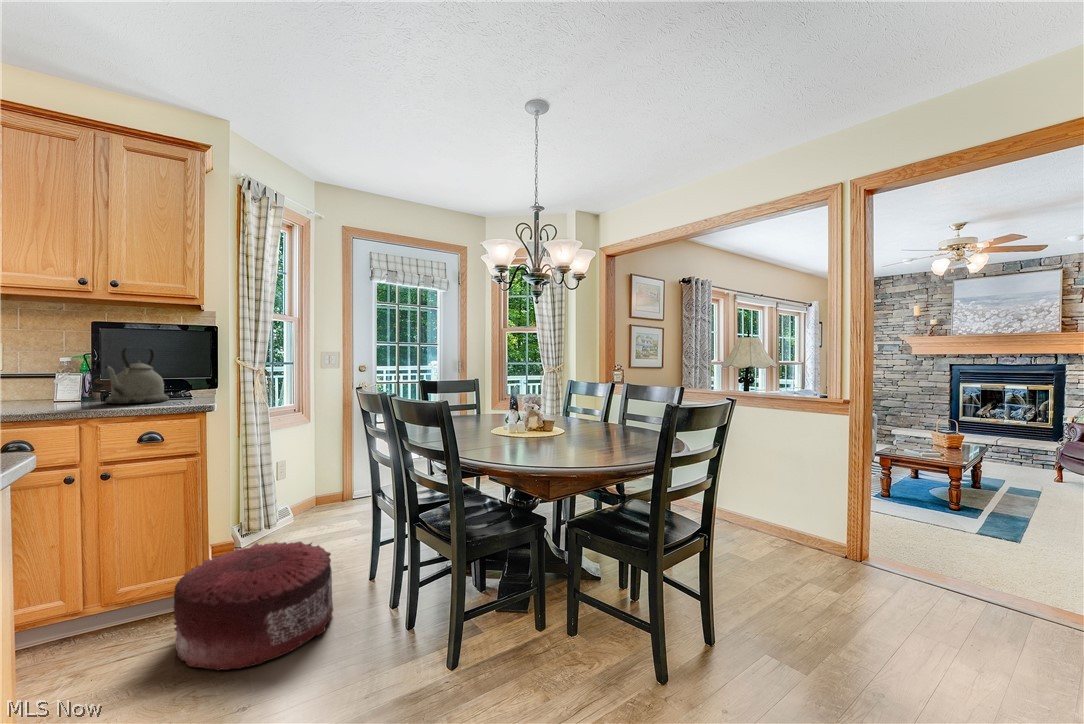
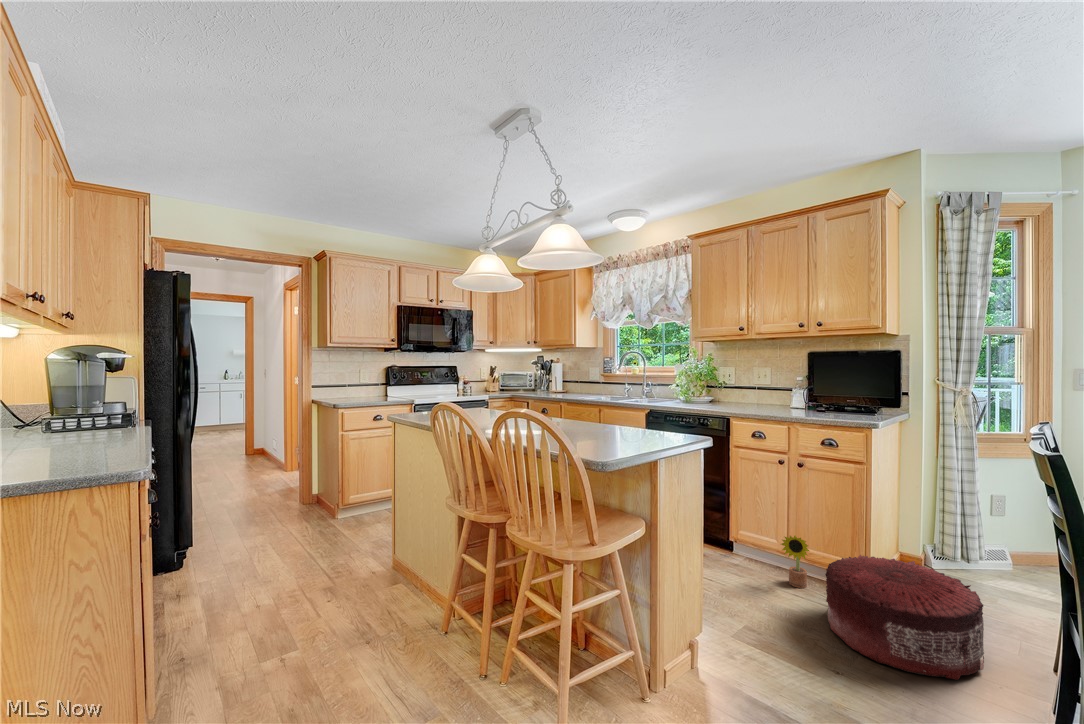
kettle: present [105,347,169,404] -> none [802,371,850,416]
decorative plant: none [82,574,133,649] -> present [781,536,809,588]

